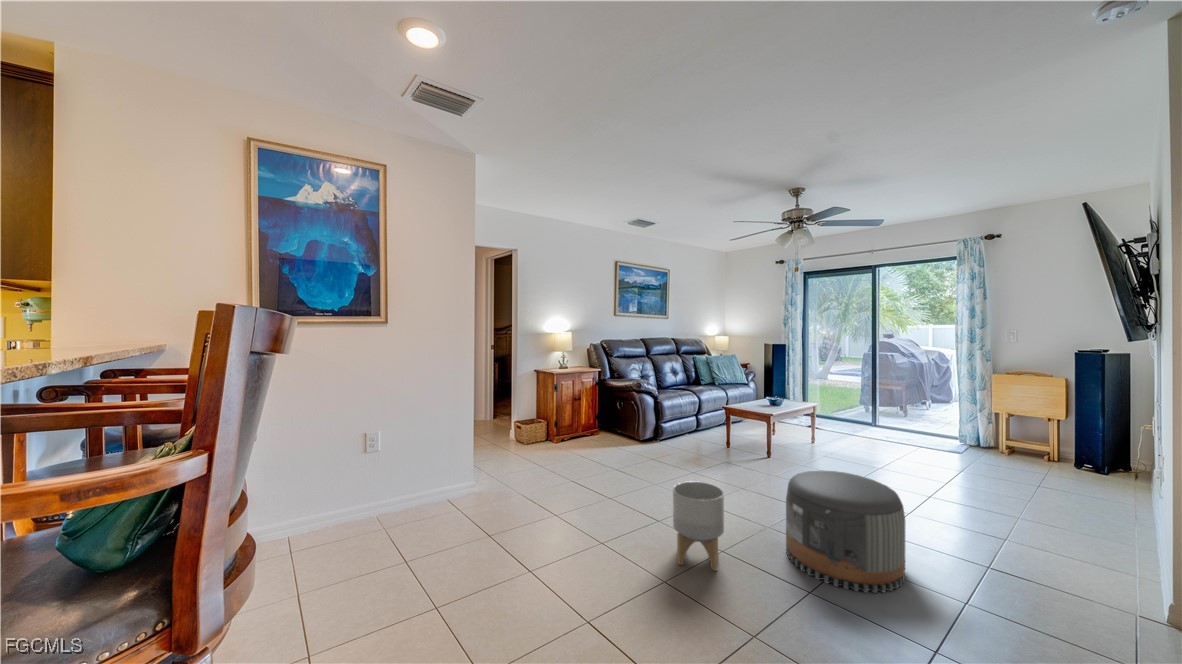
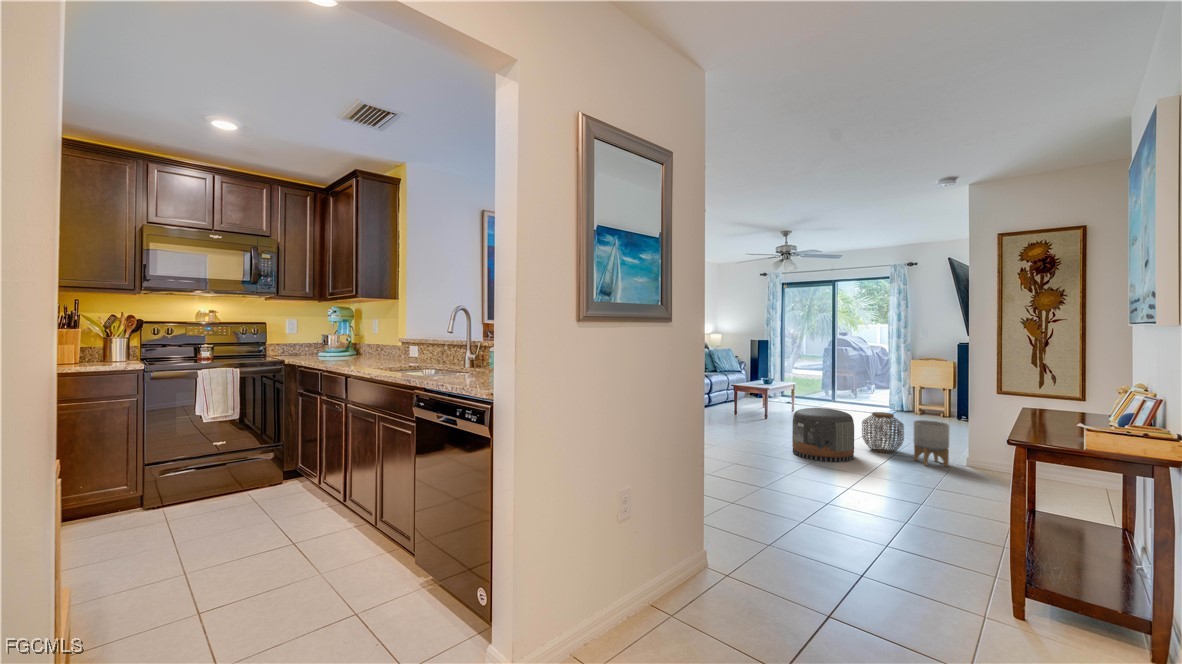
planter: present [673,481,724,571] -> present [914,420,949,467]
woven basket: none [920,482,1009,567] -> present [862,412,904,453]

